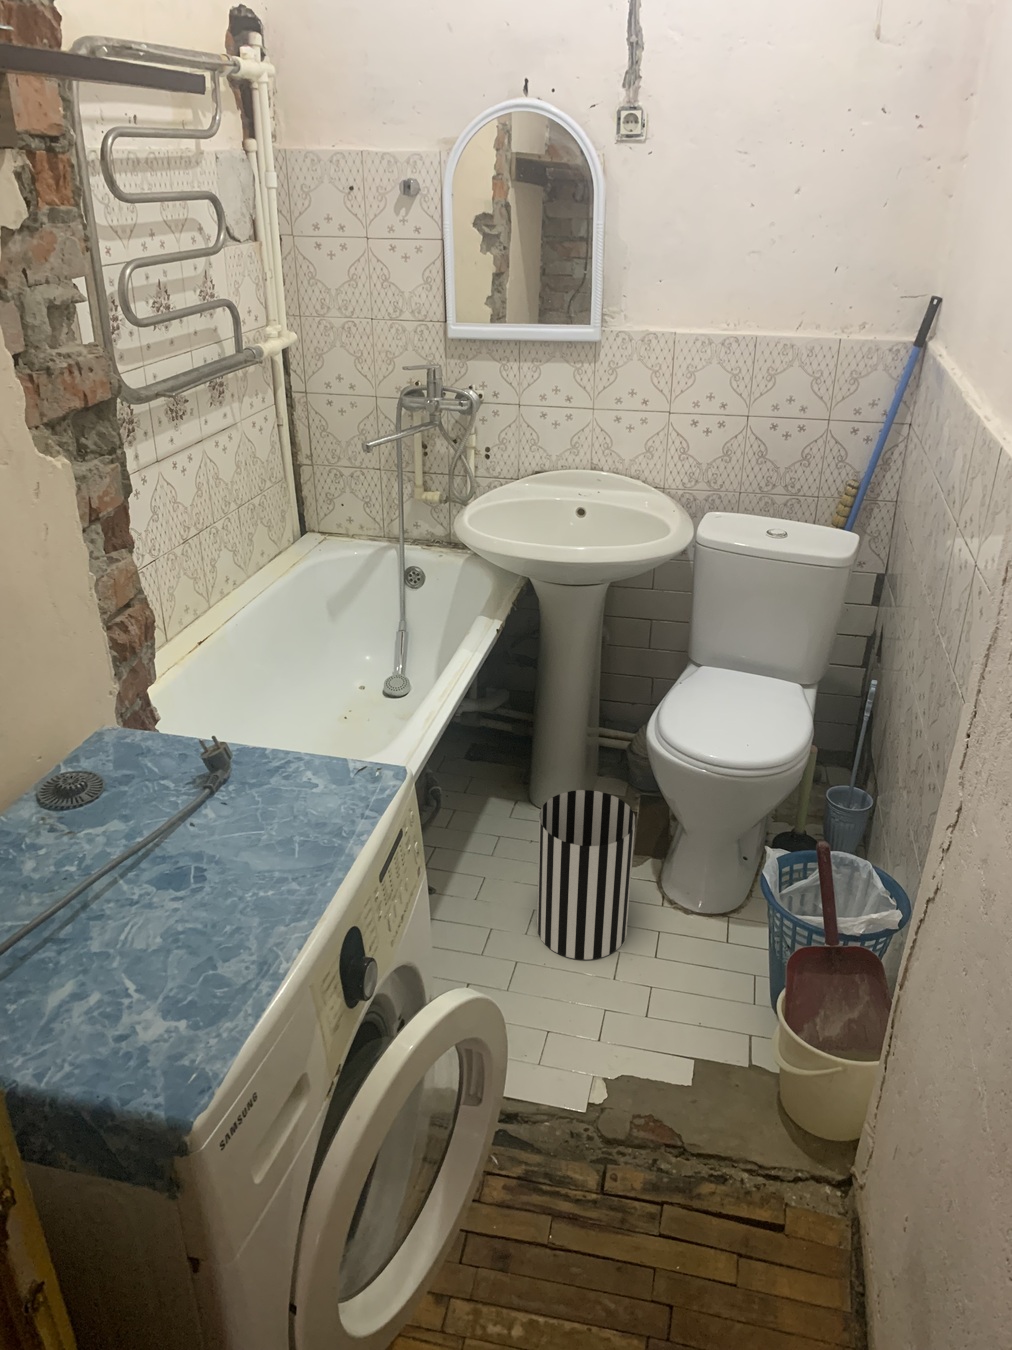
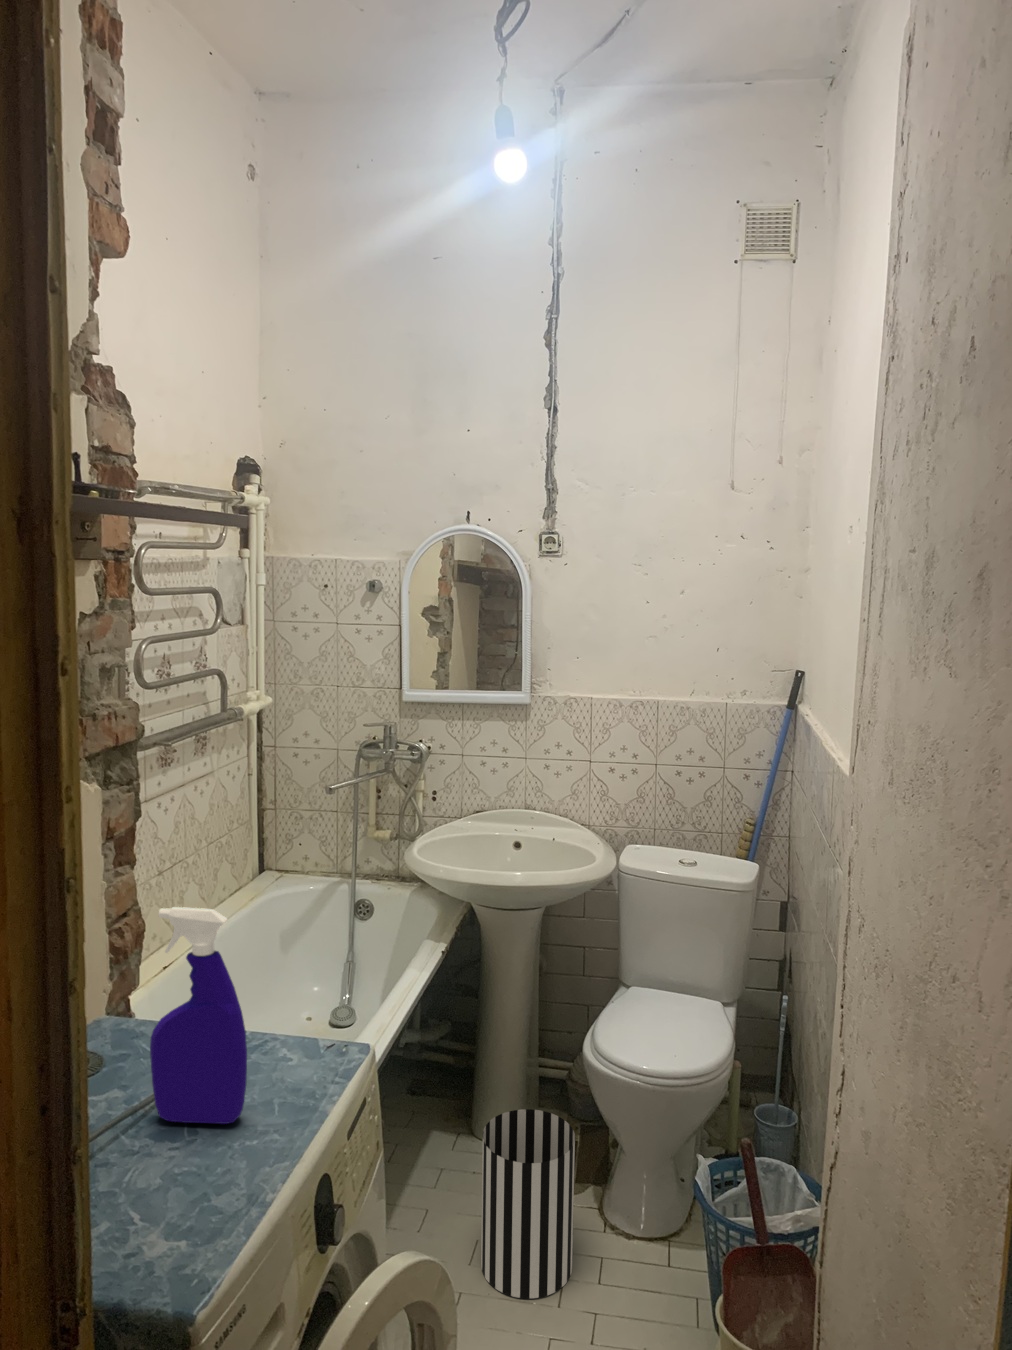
spray bottle: none [123,631,257,870] -> present [150,907,247,1124]

